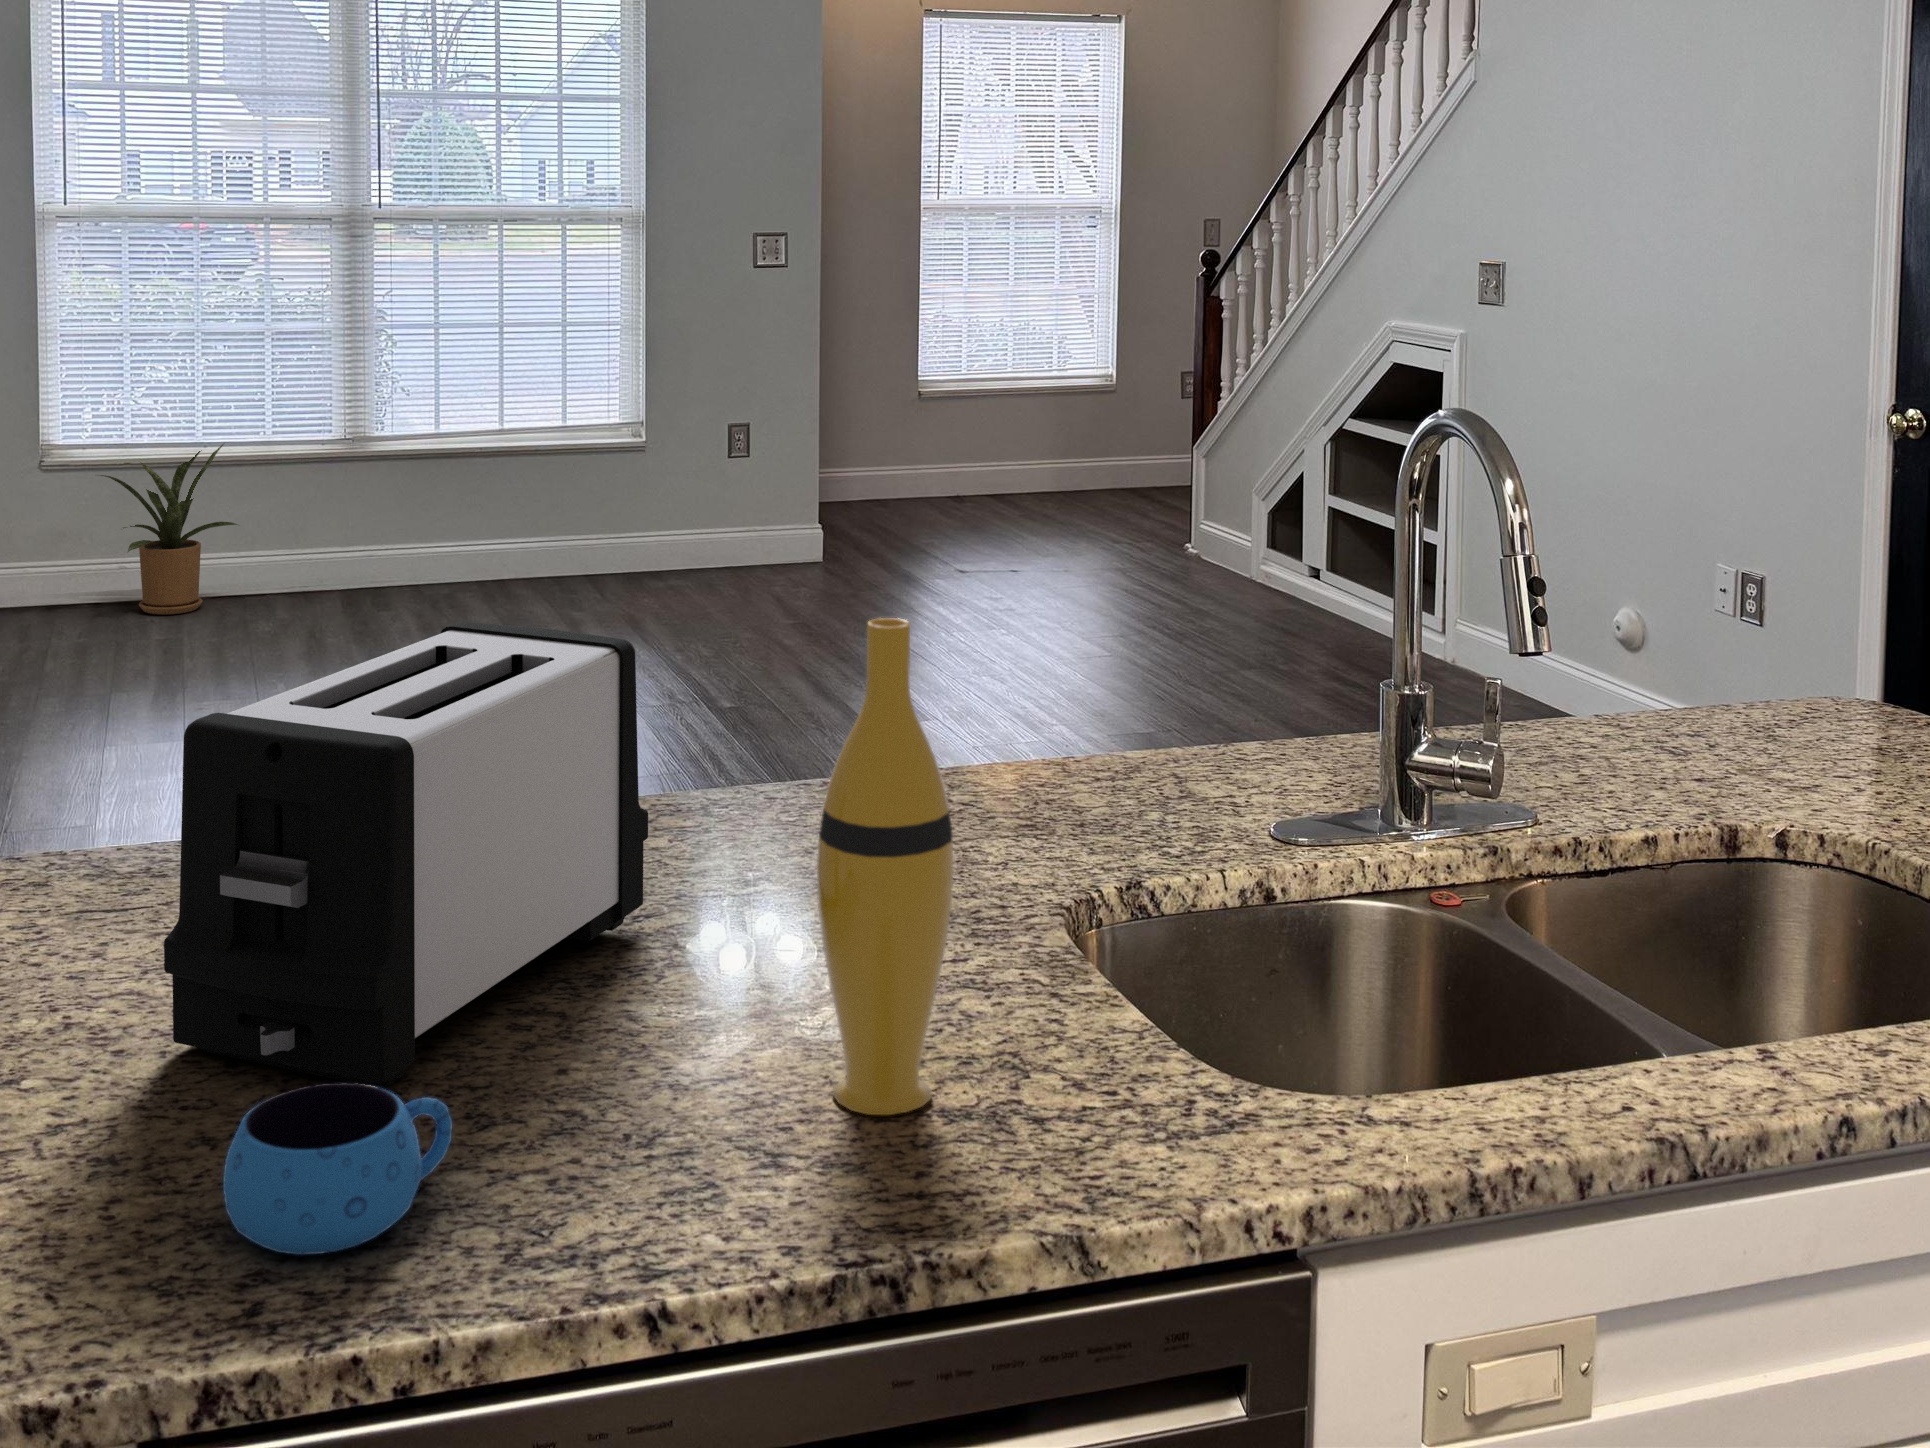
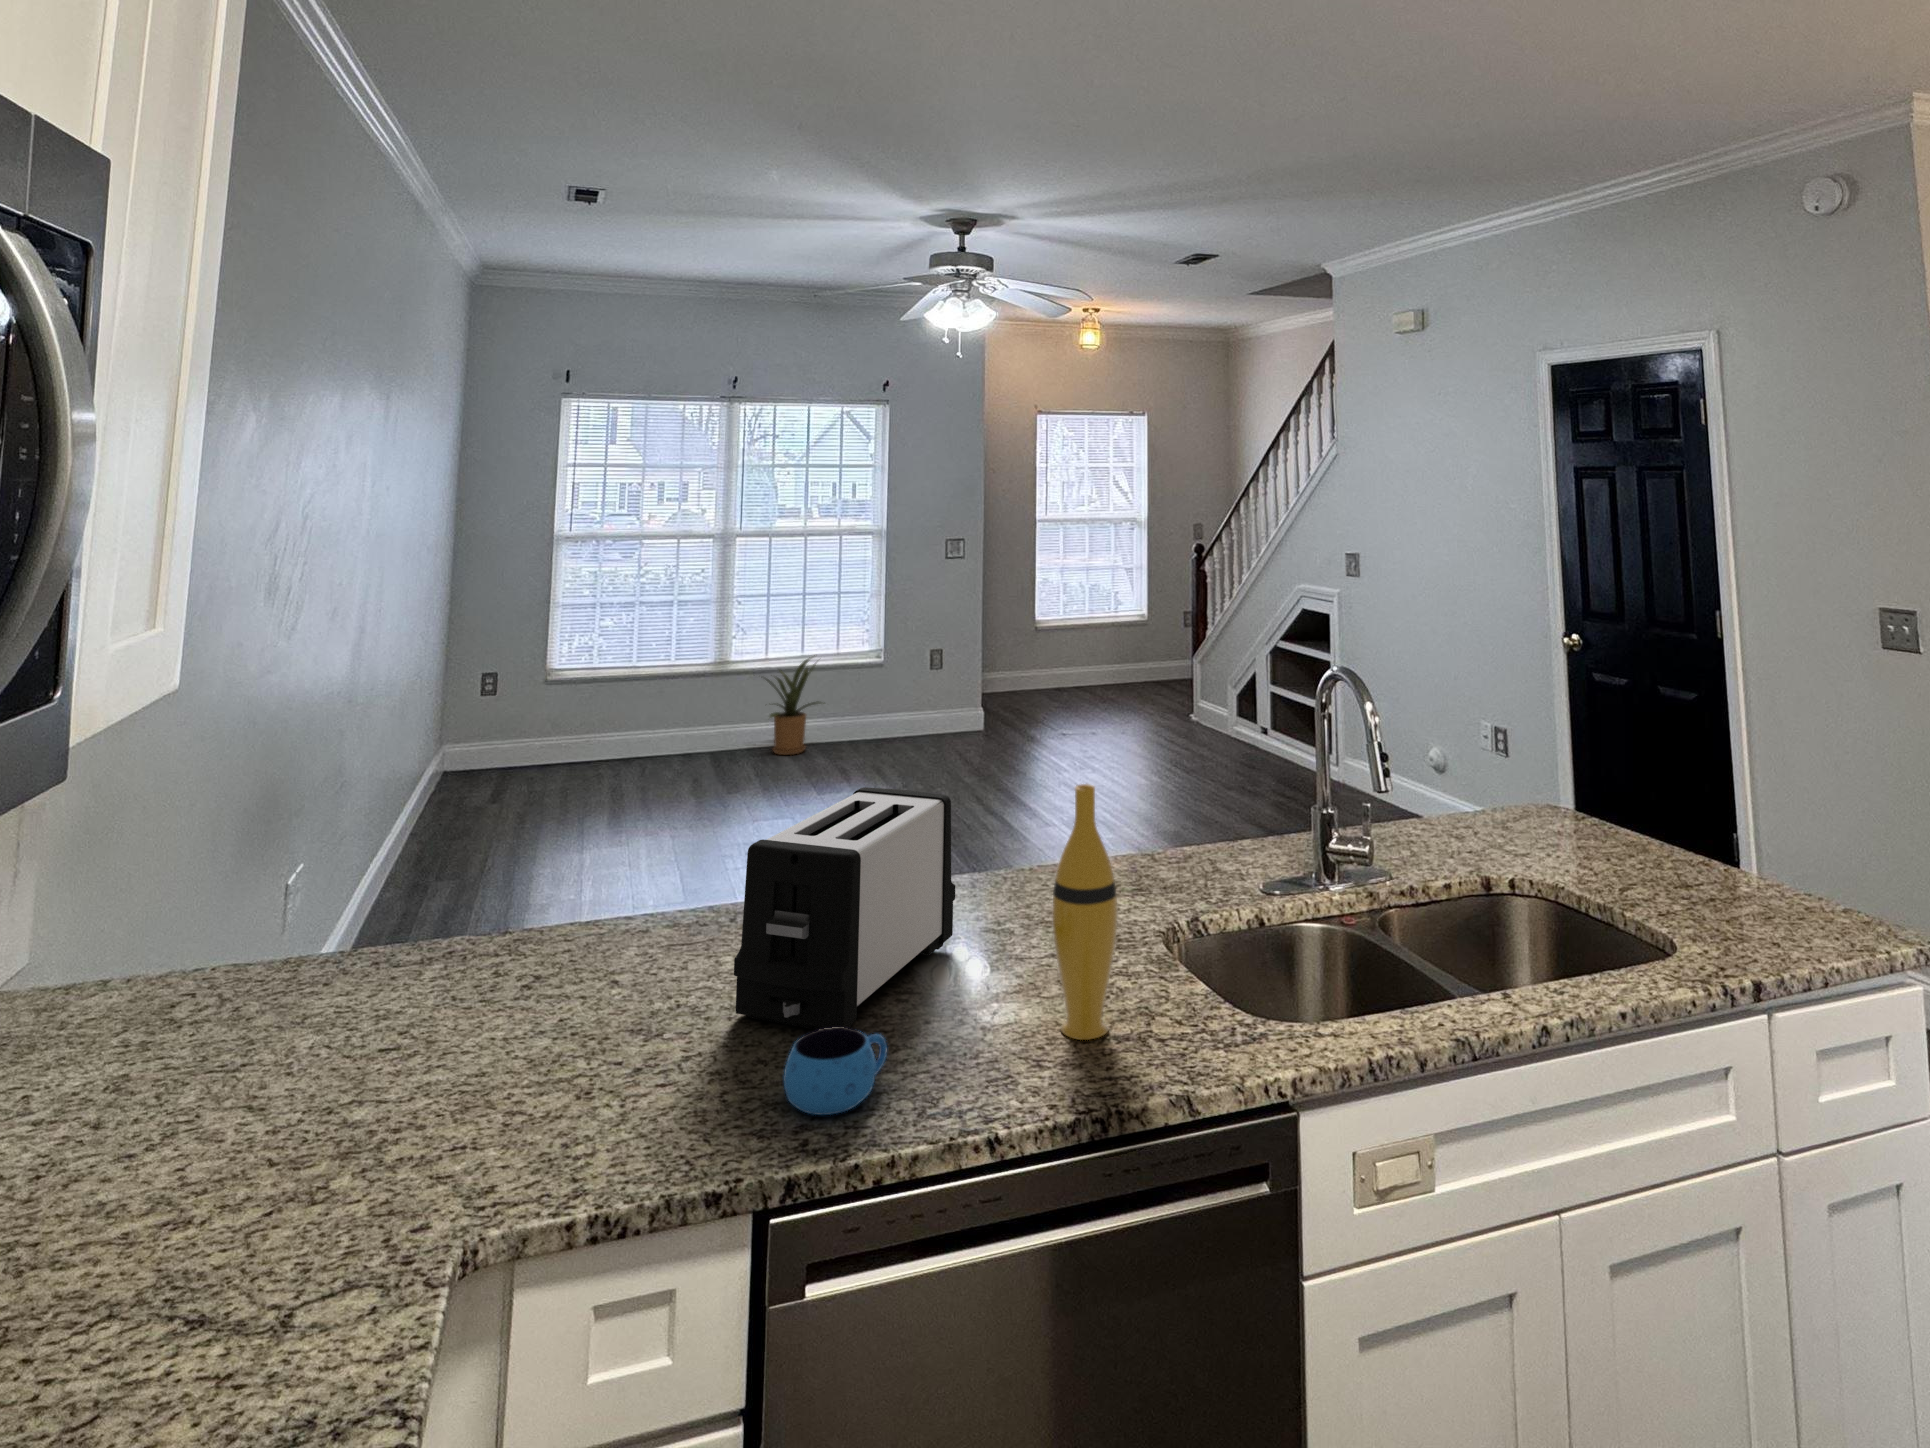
house plant: present [99,443,237,615] -> present [765,657,824,755]

